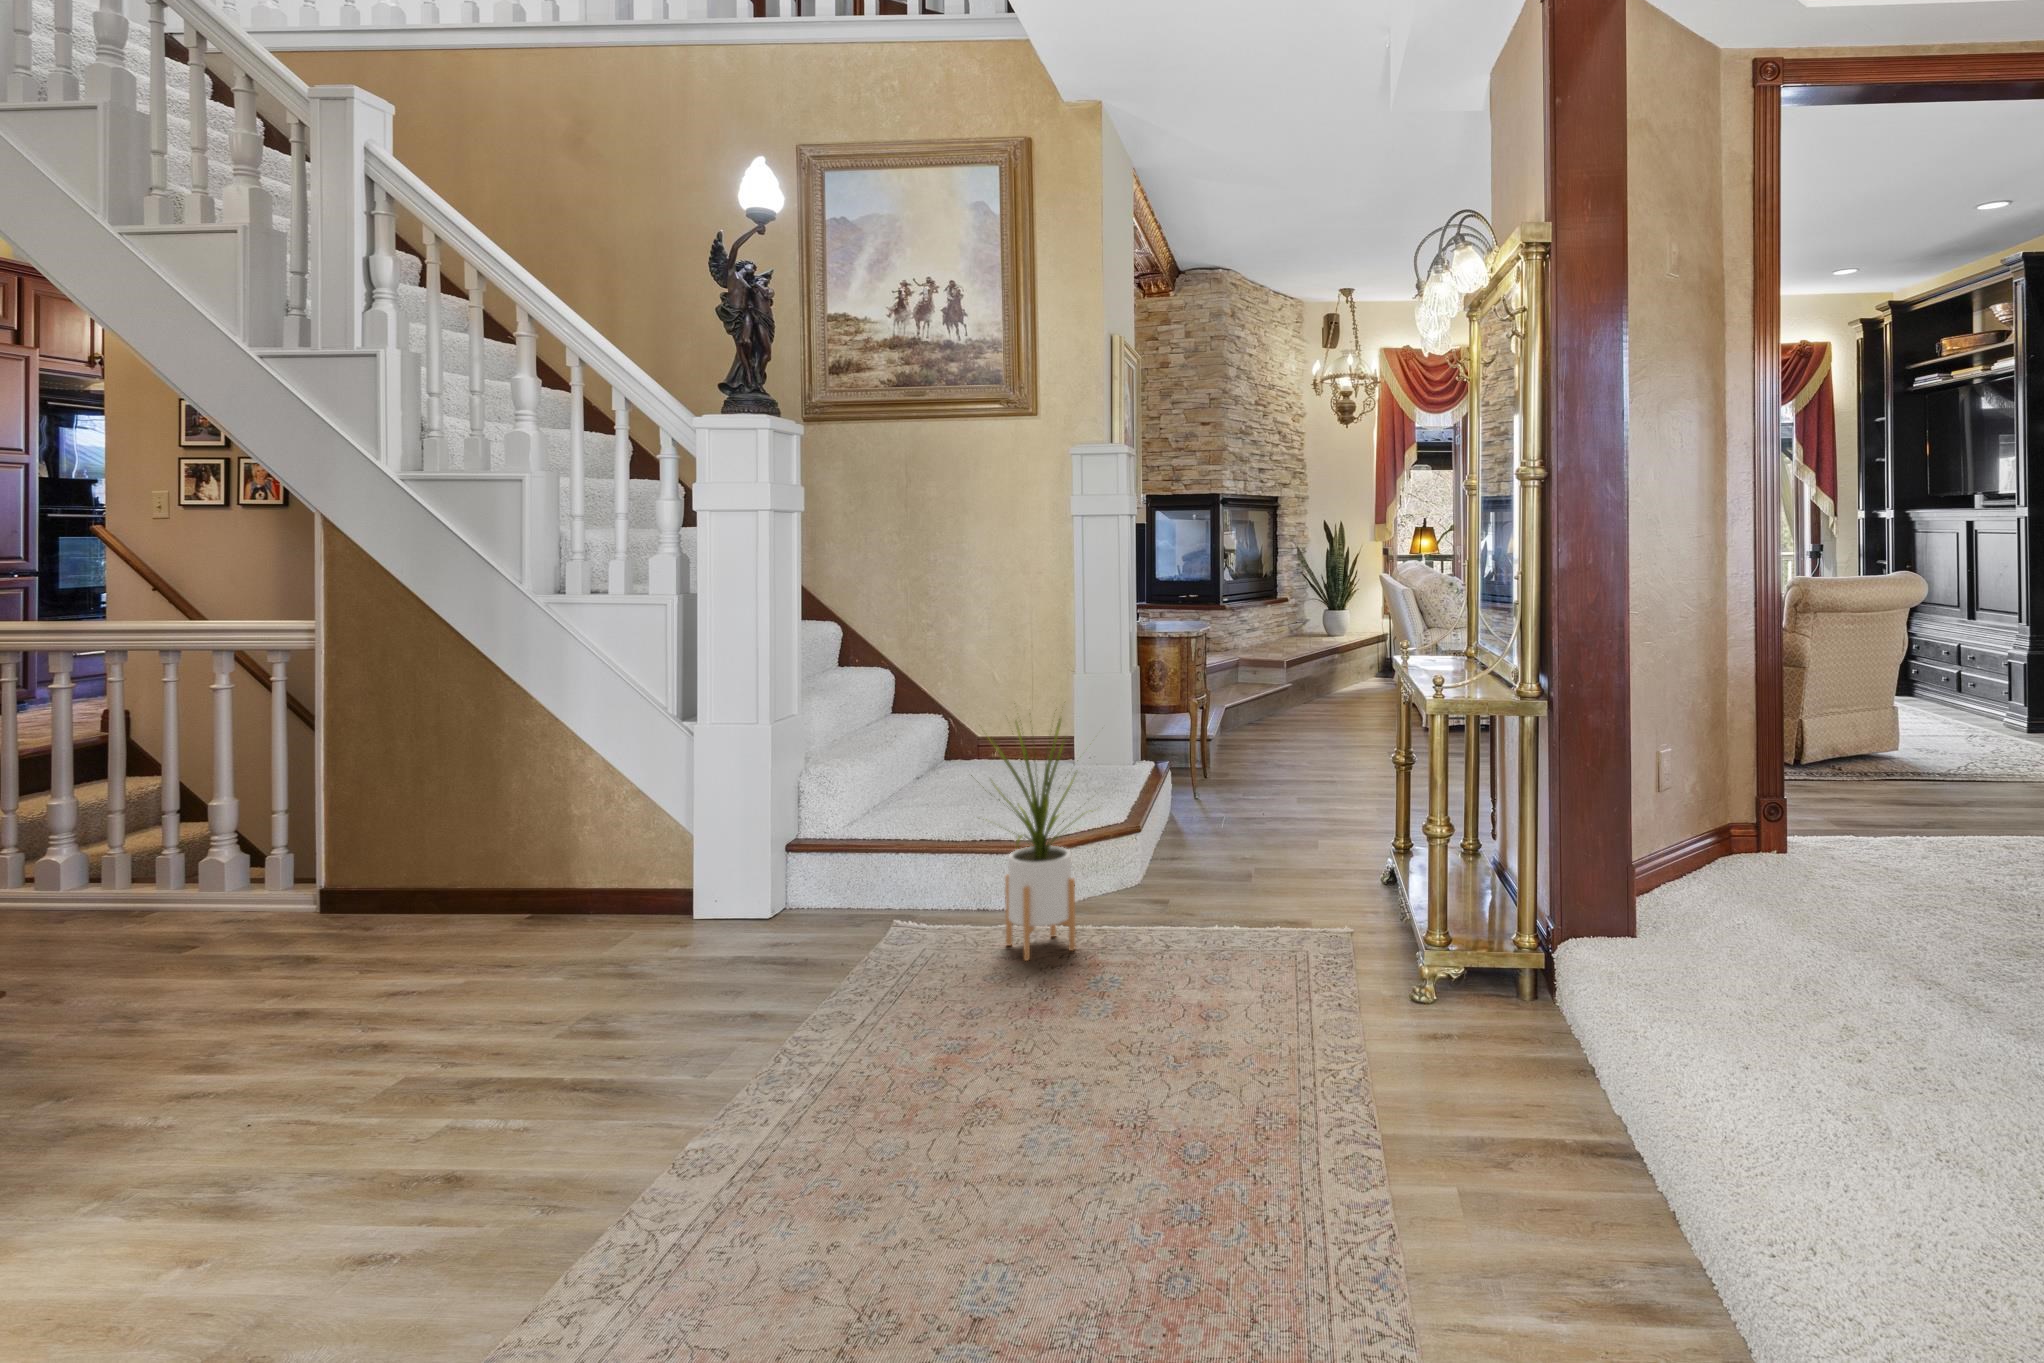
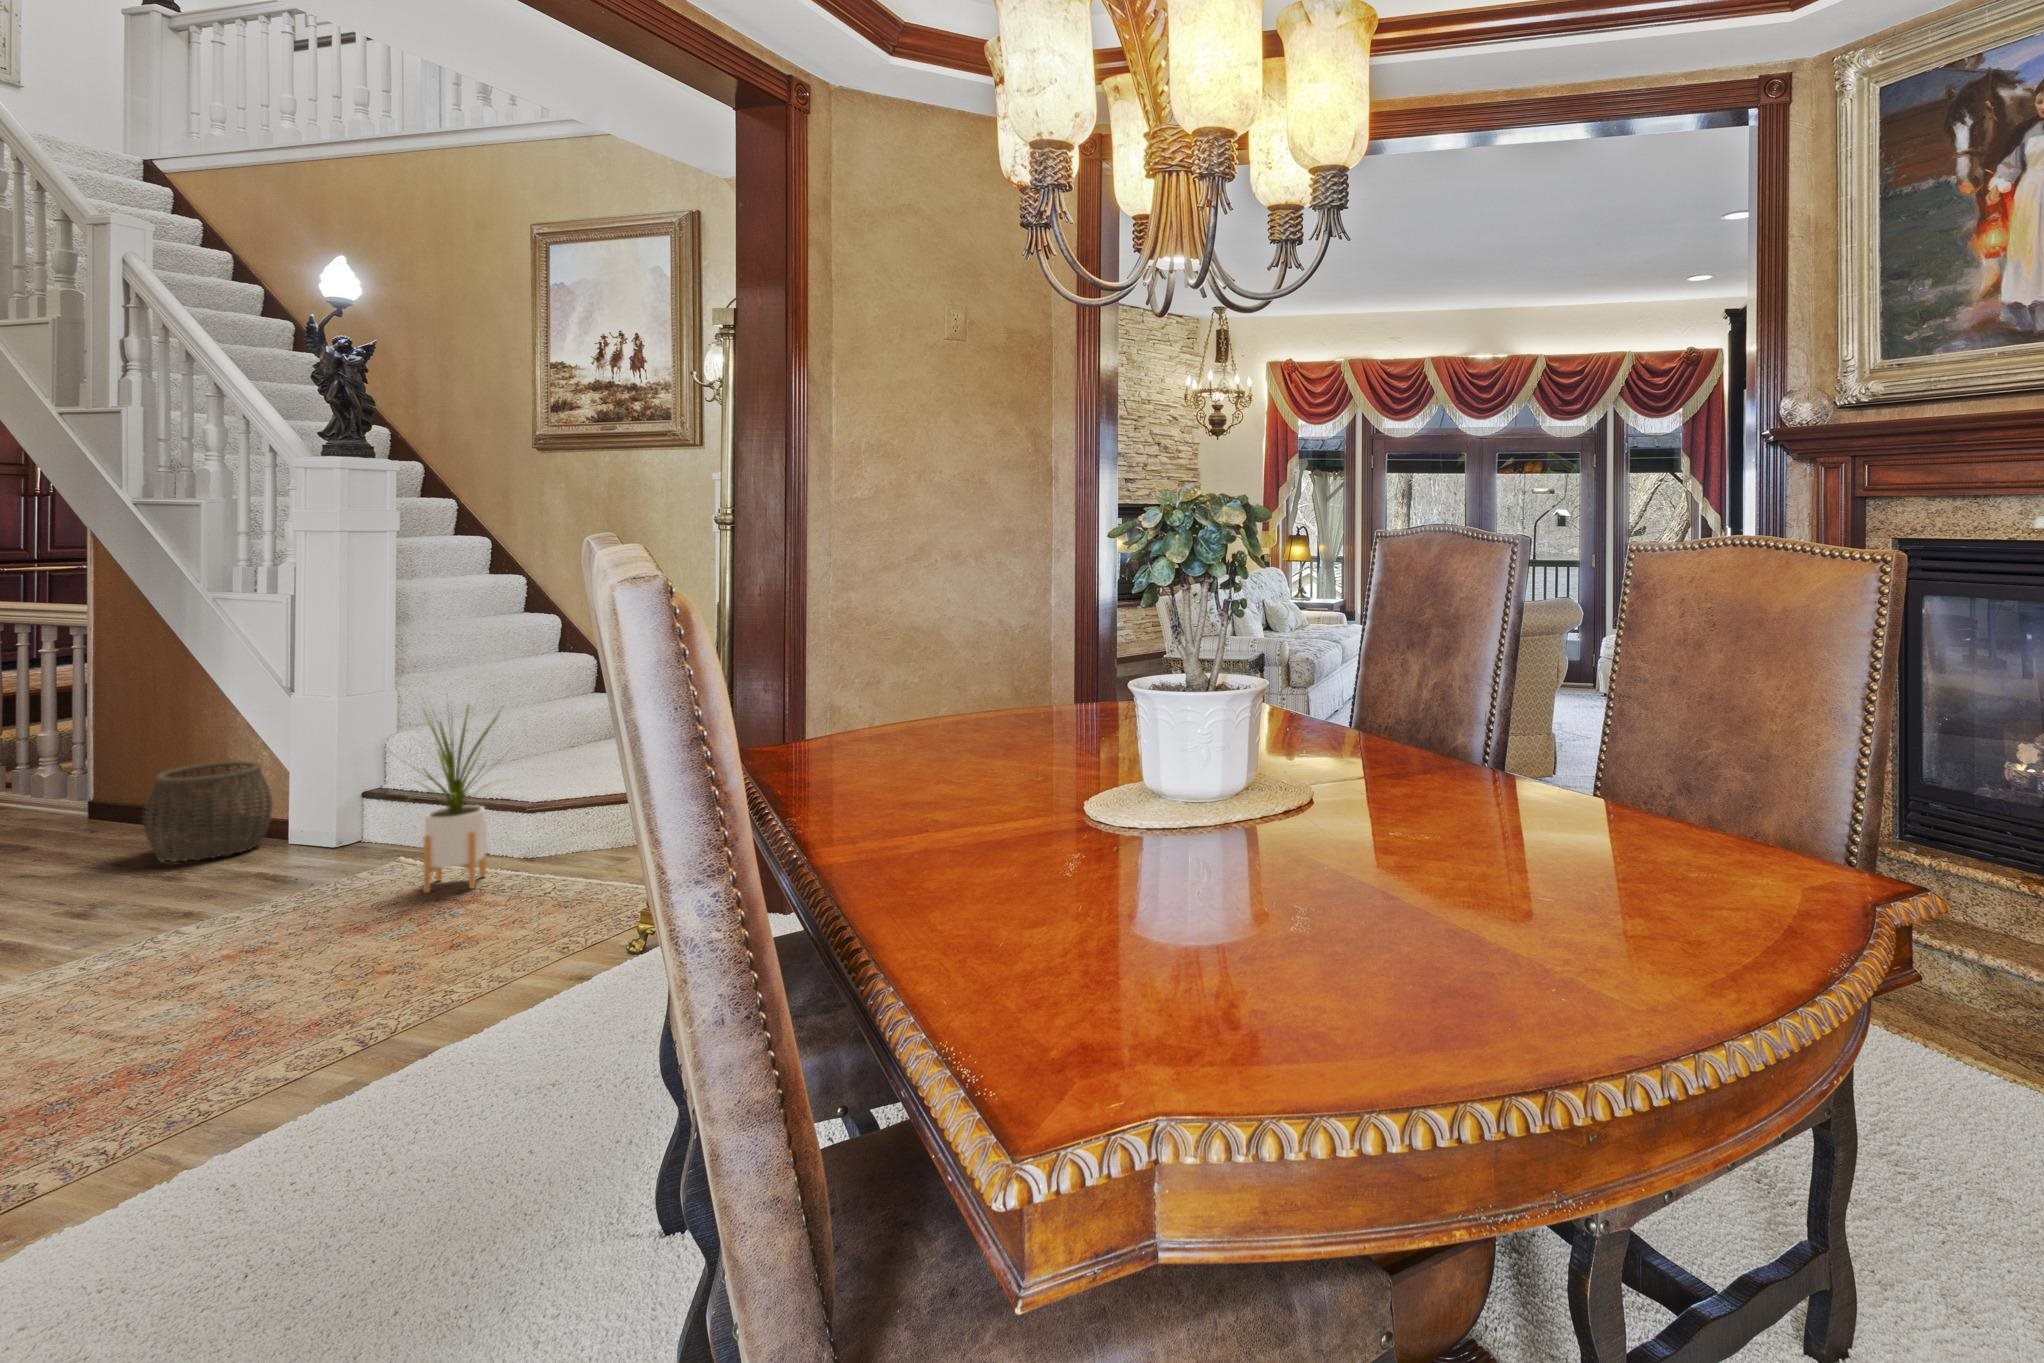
woven basket: none [544,815,692,955] -> present [143,761,273,862]

